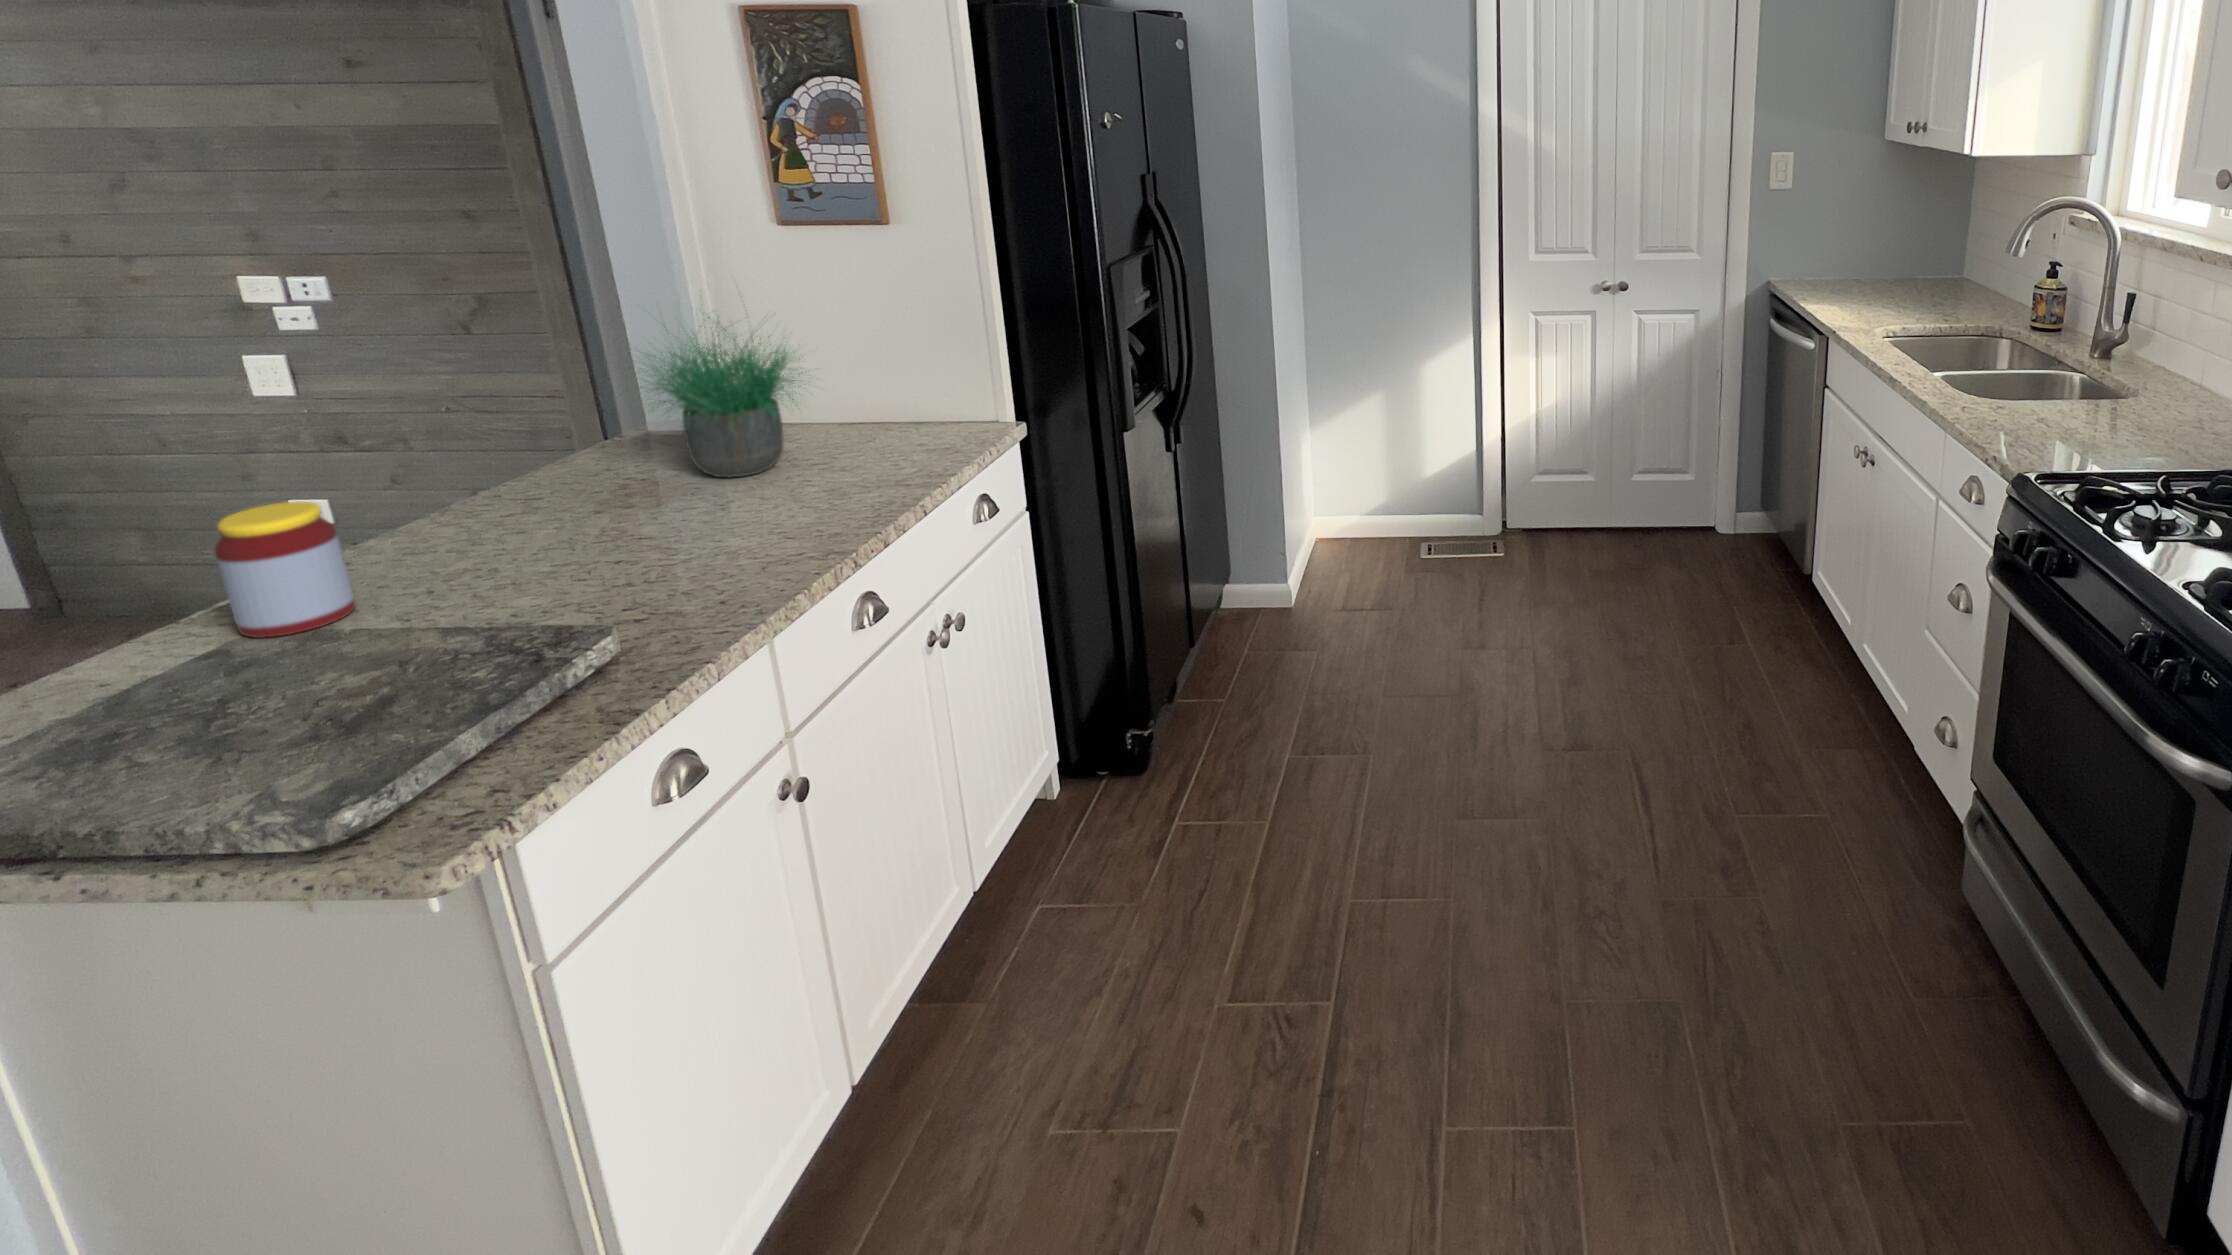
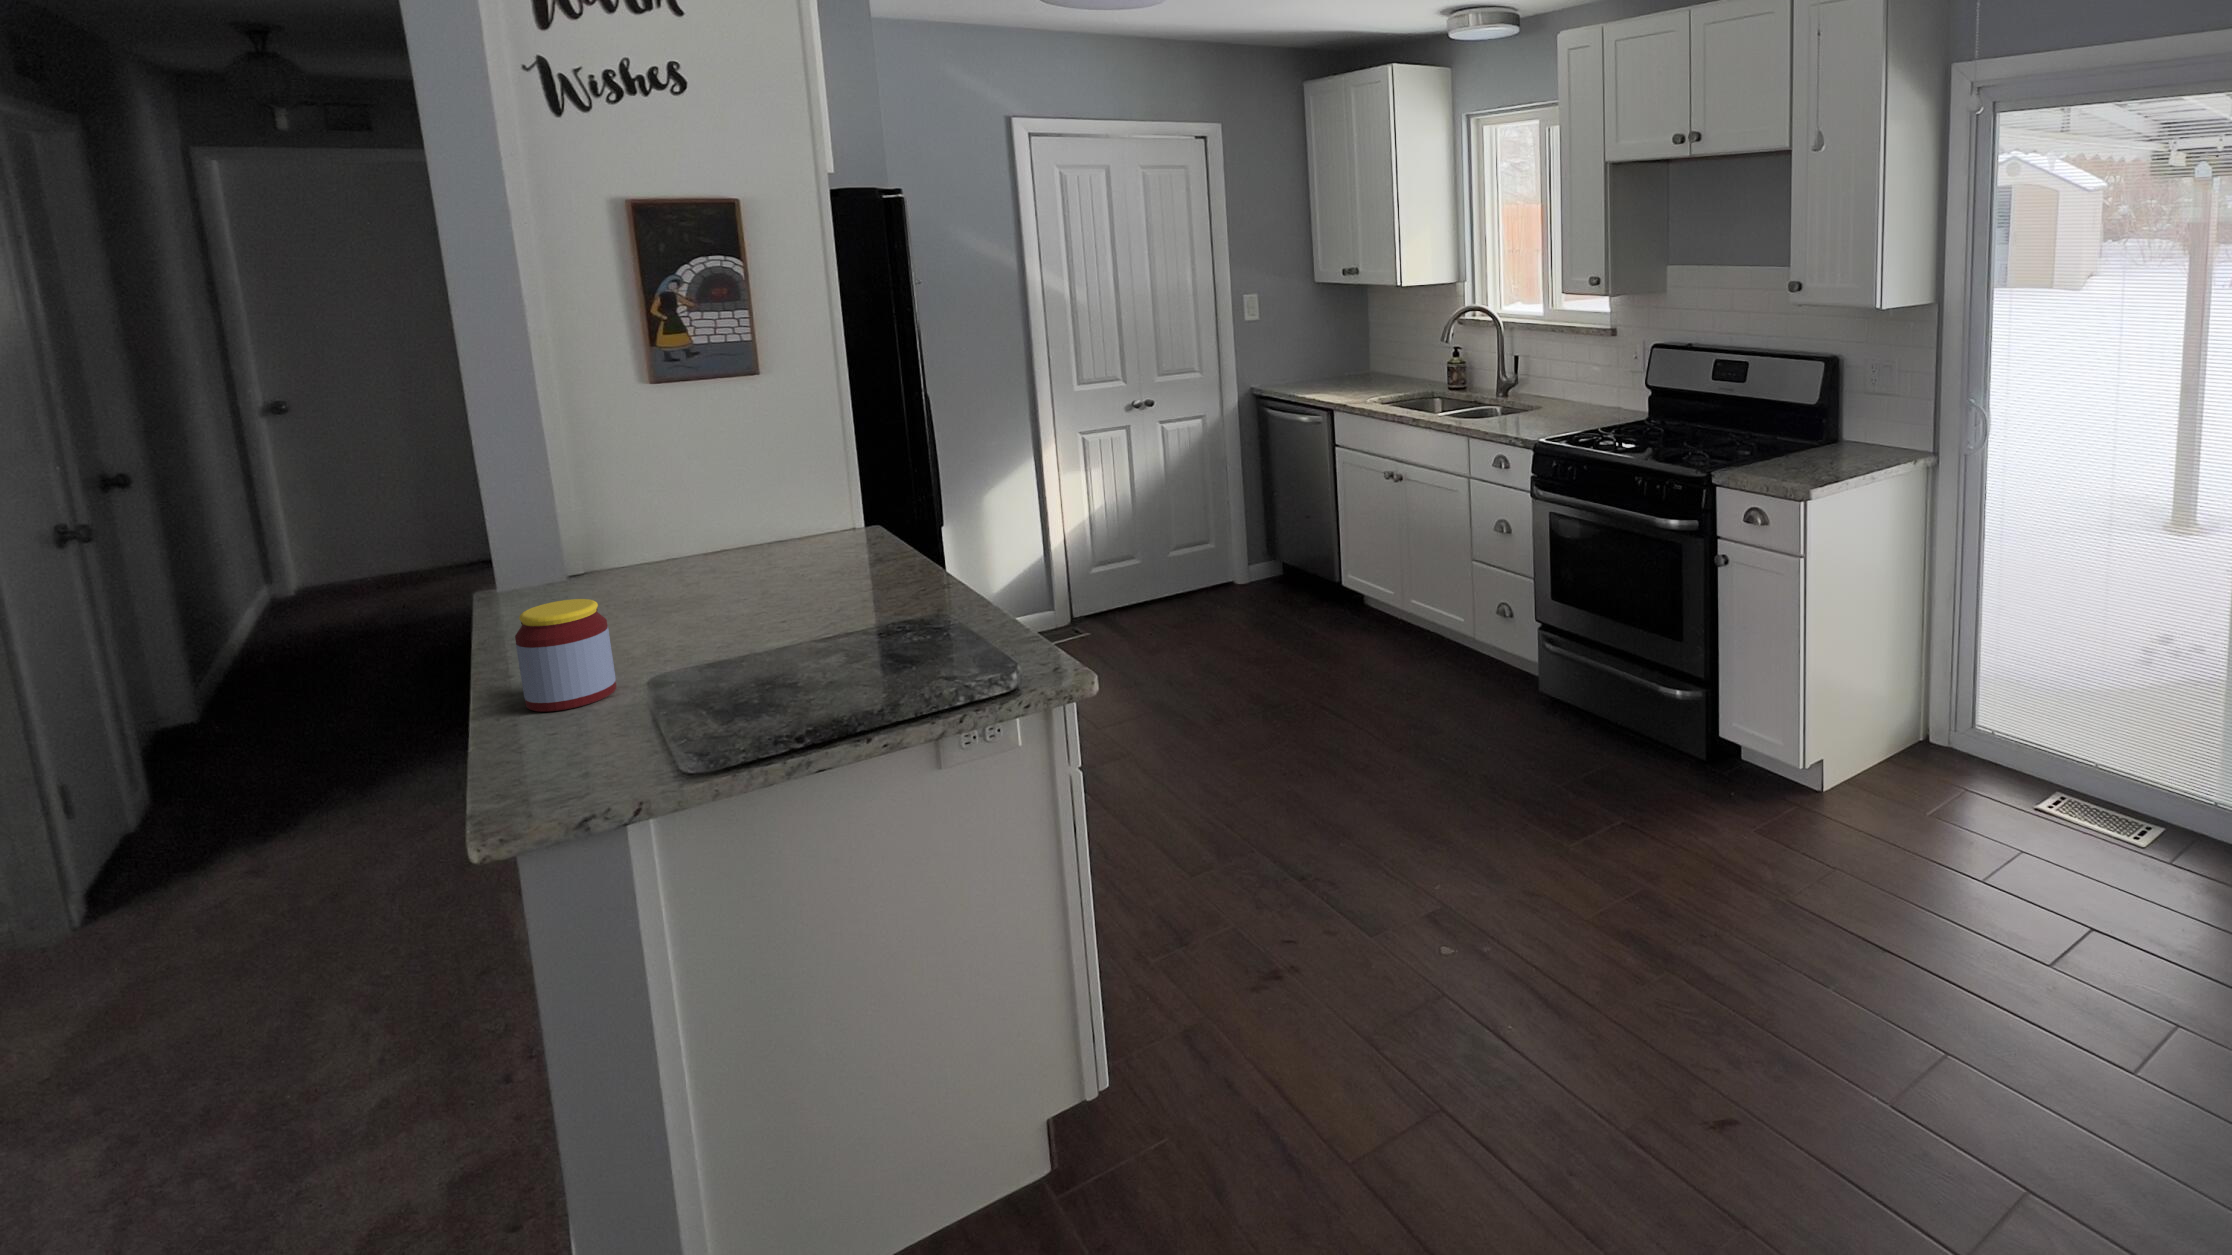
potted plant: present [631,313,803,478] -> none [577,418,785,590]

